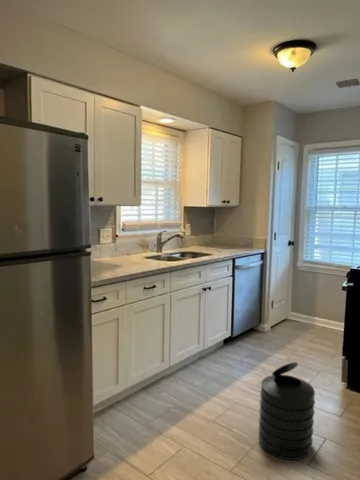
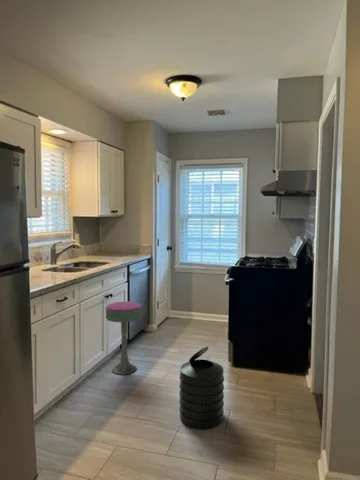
bar stool: none [201,296,240,373] -> present [106,302,142,375]

